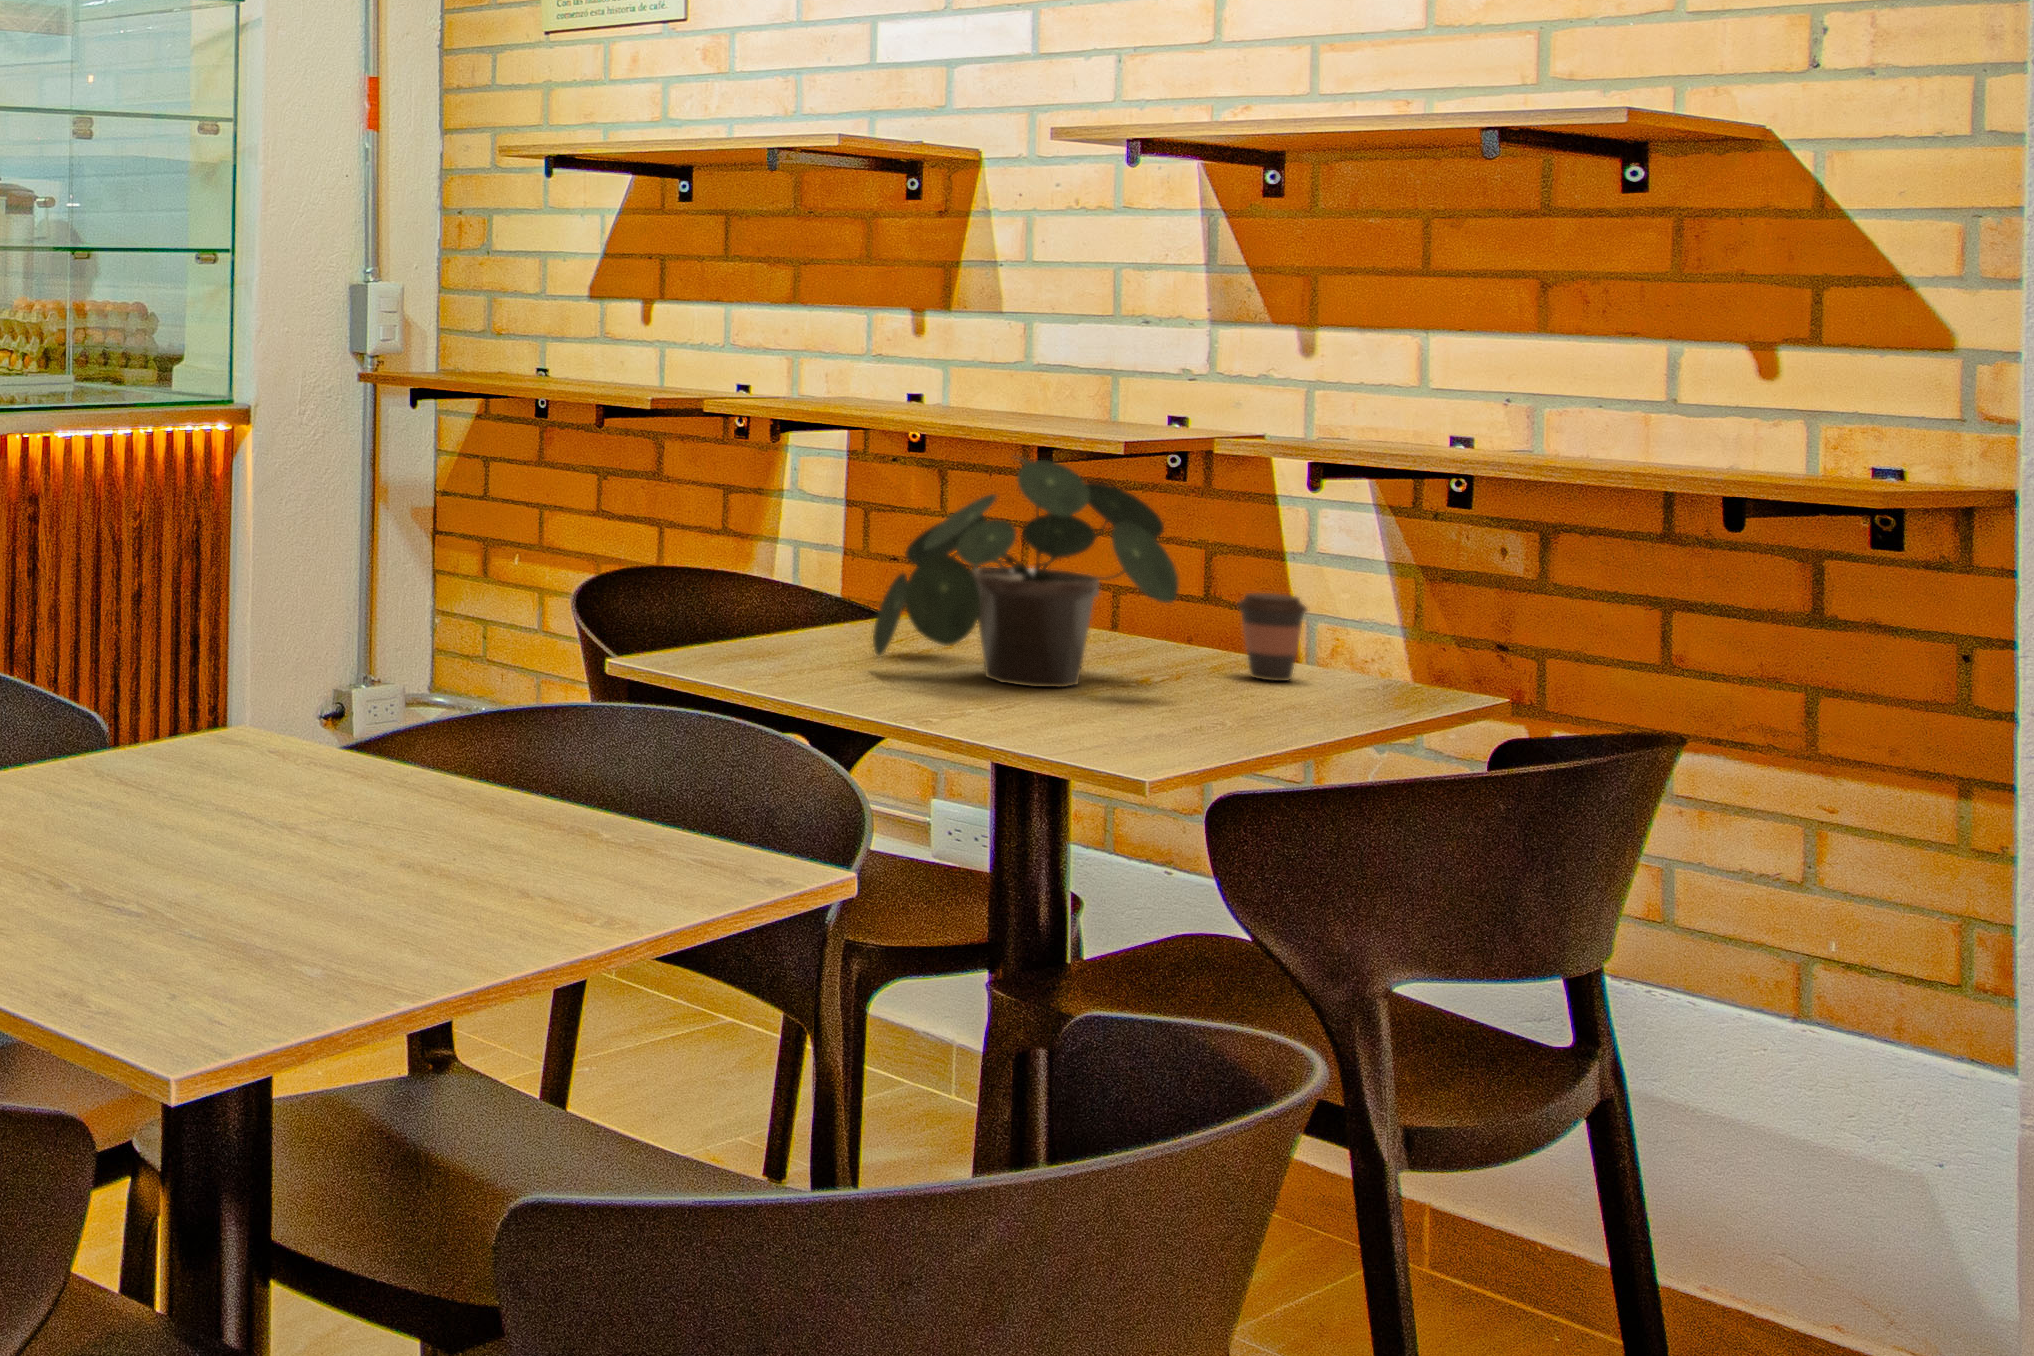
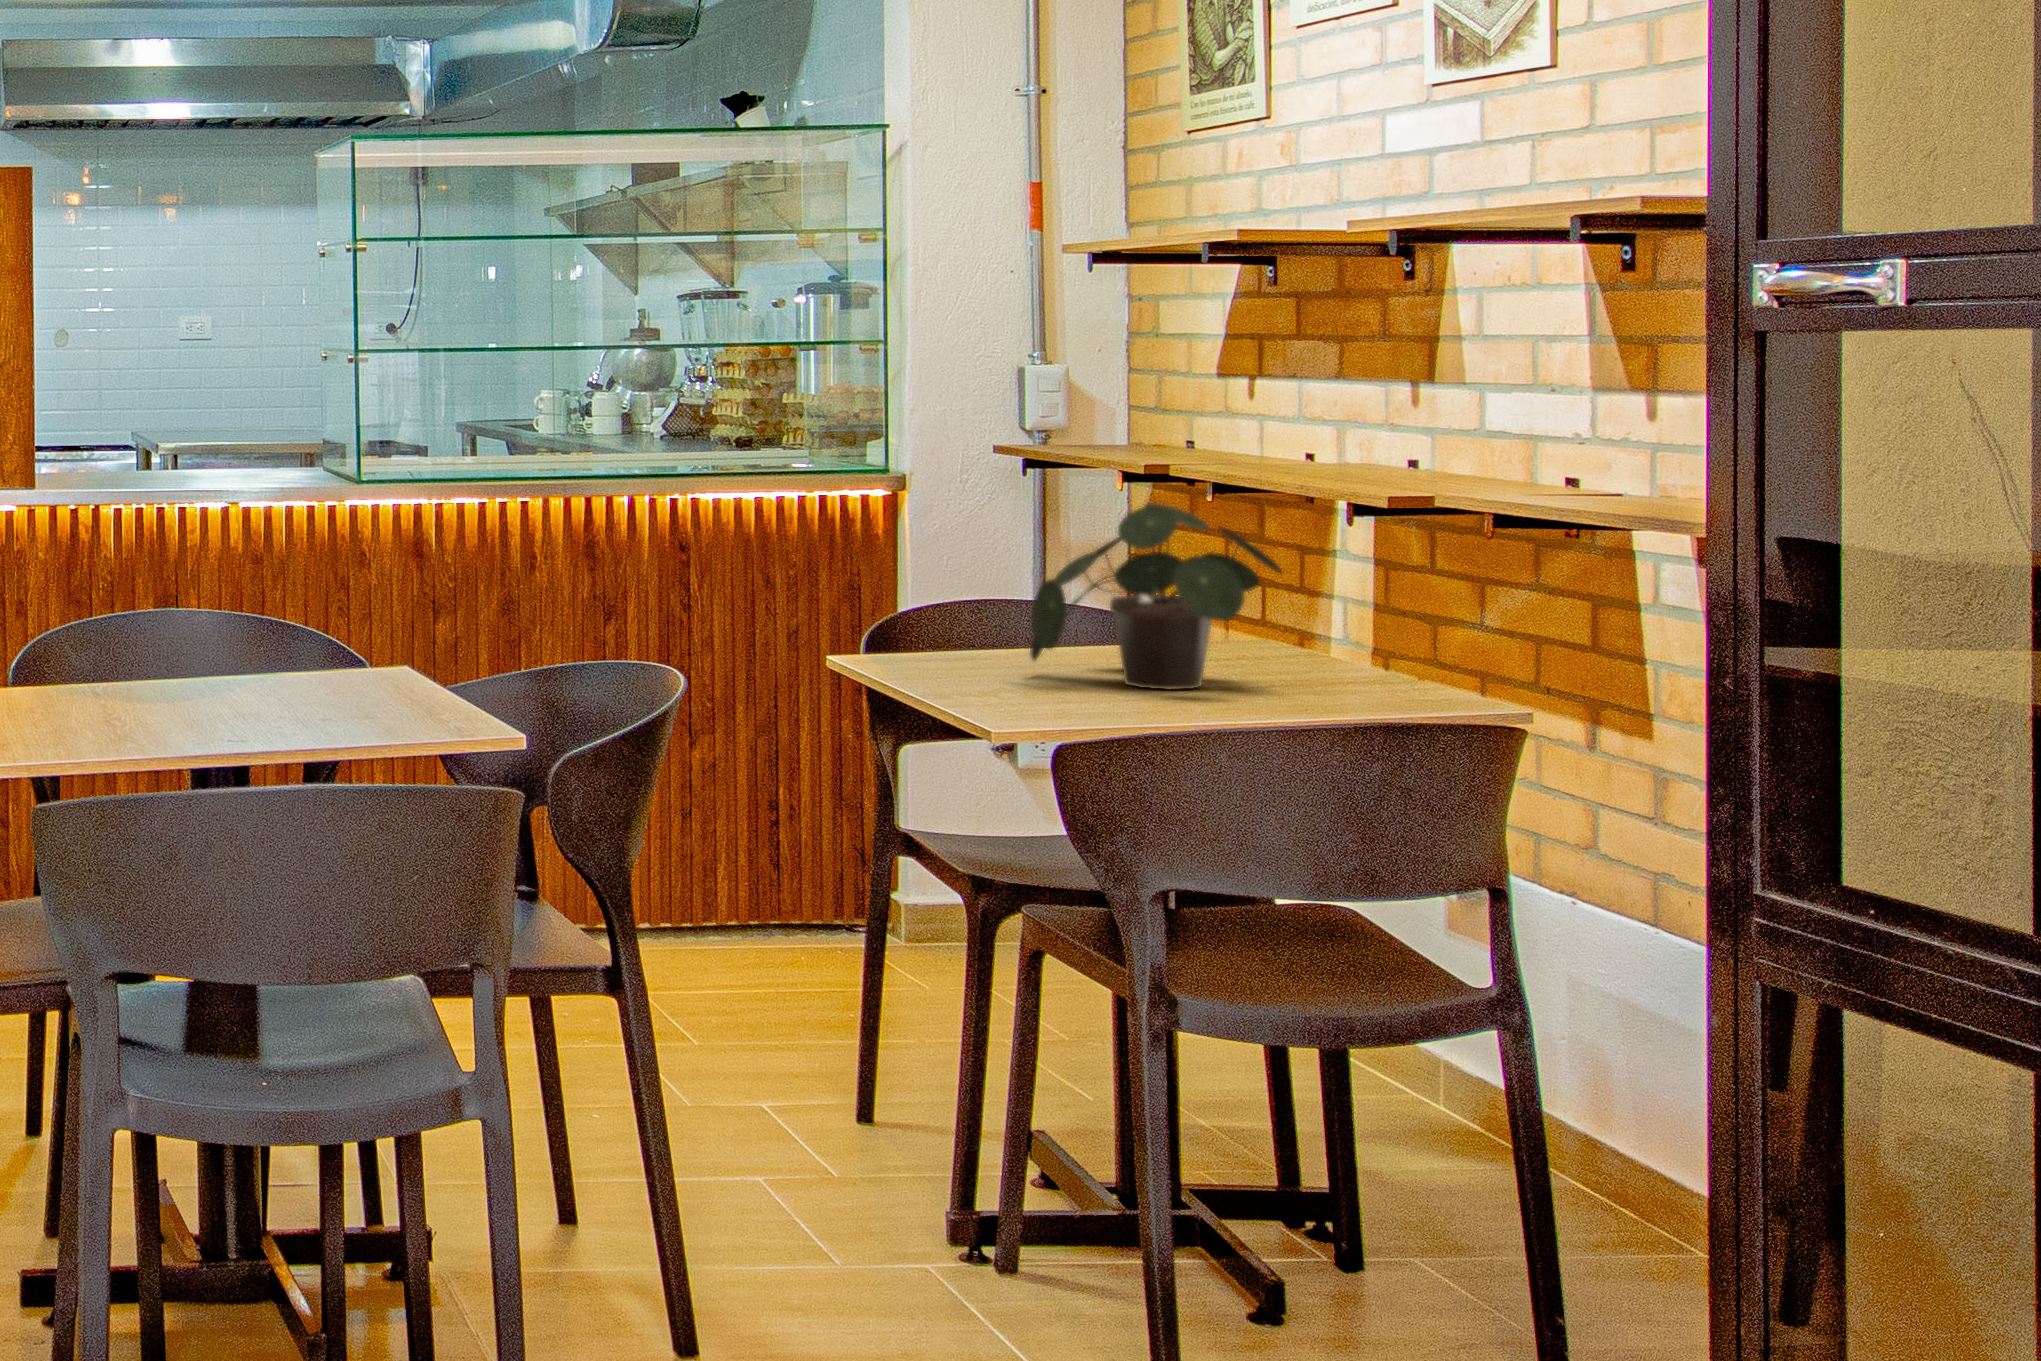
coffee cup: present [1238,593,1307,681] -> none [1382,625,1446,699]

